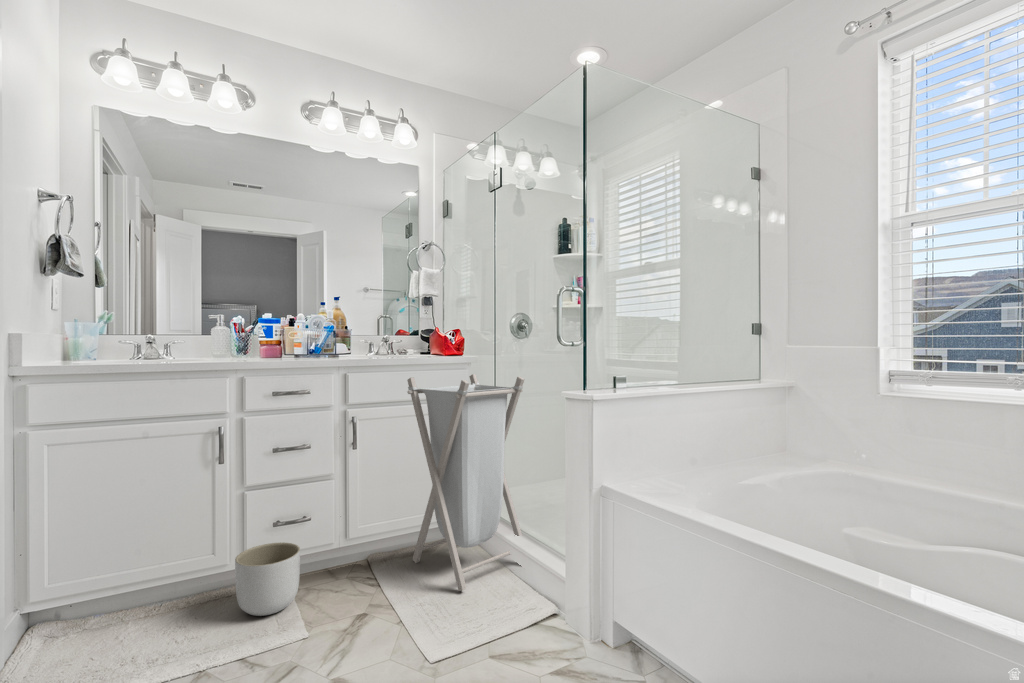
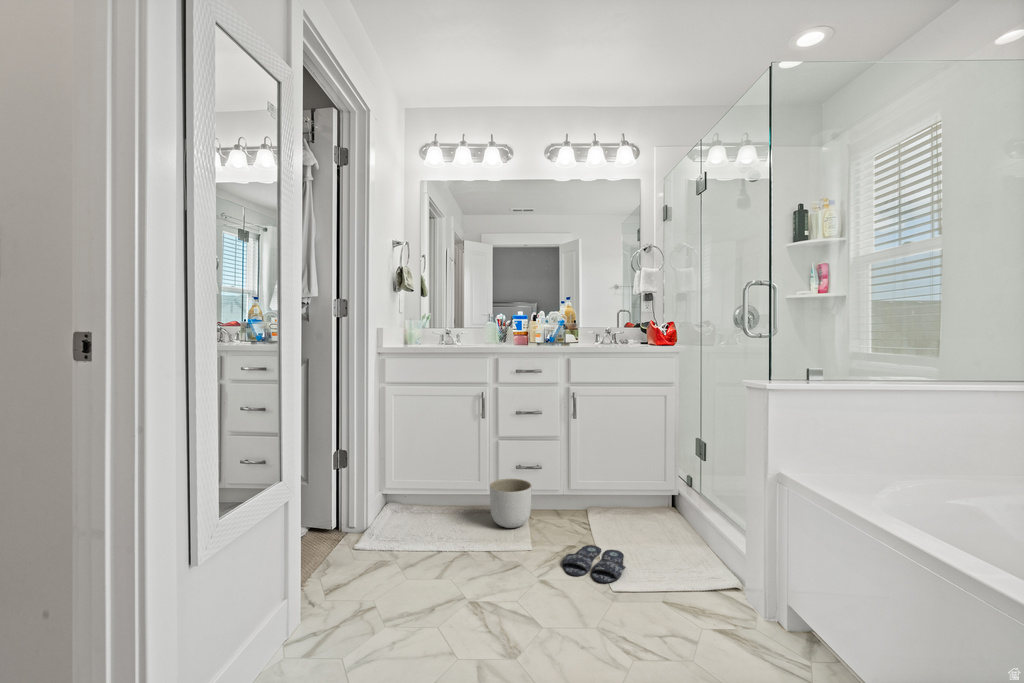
laundry hamper: present [407,374,524,591] -> none [617,362,728,547]
slippers: none [359,606,438,657] -> present [563,545,626,583]

